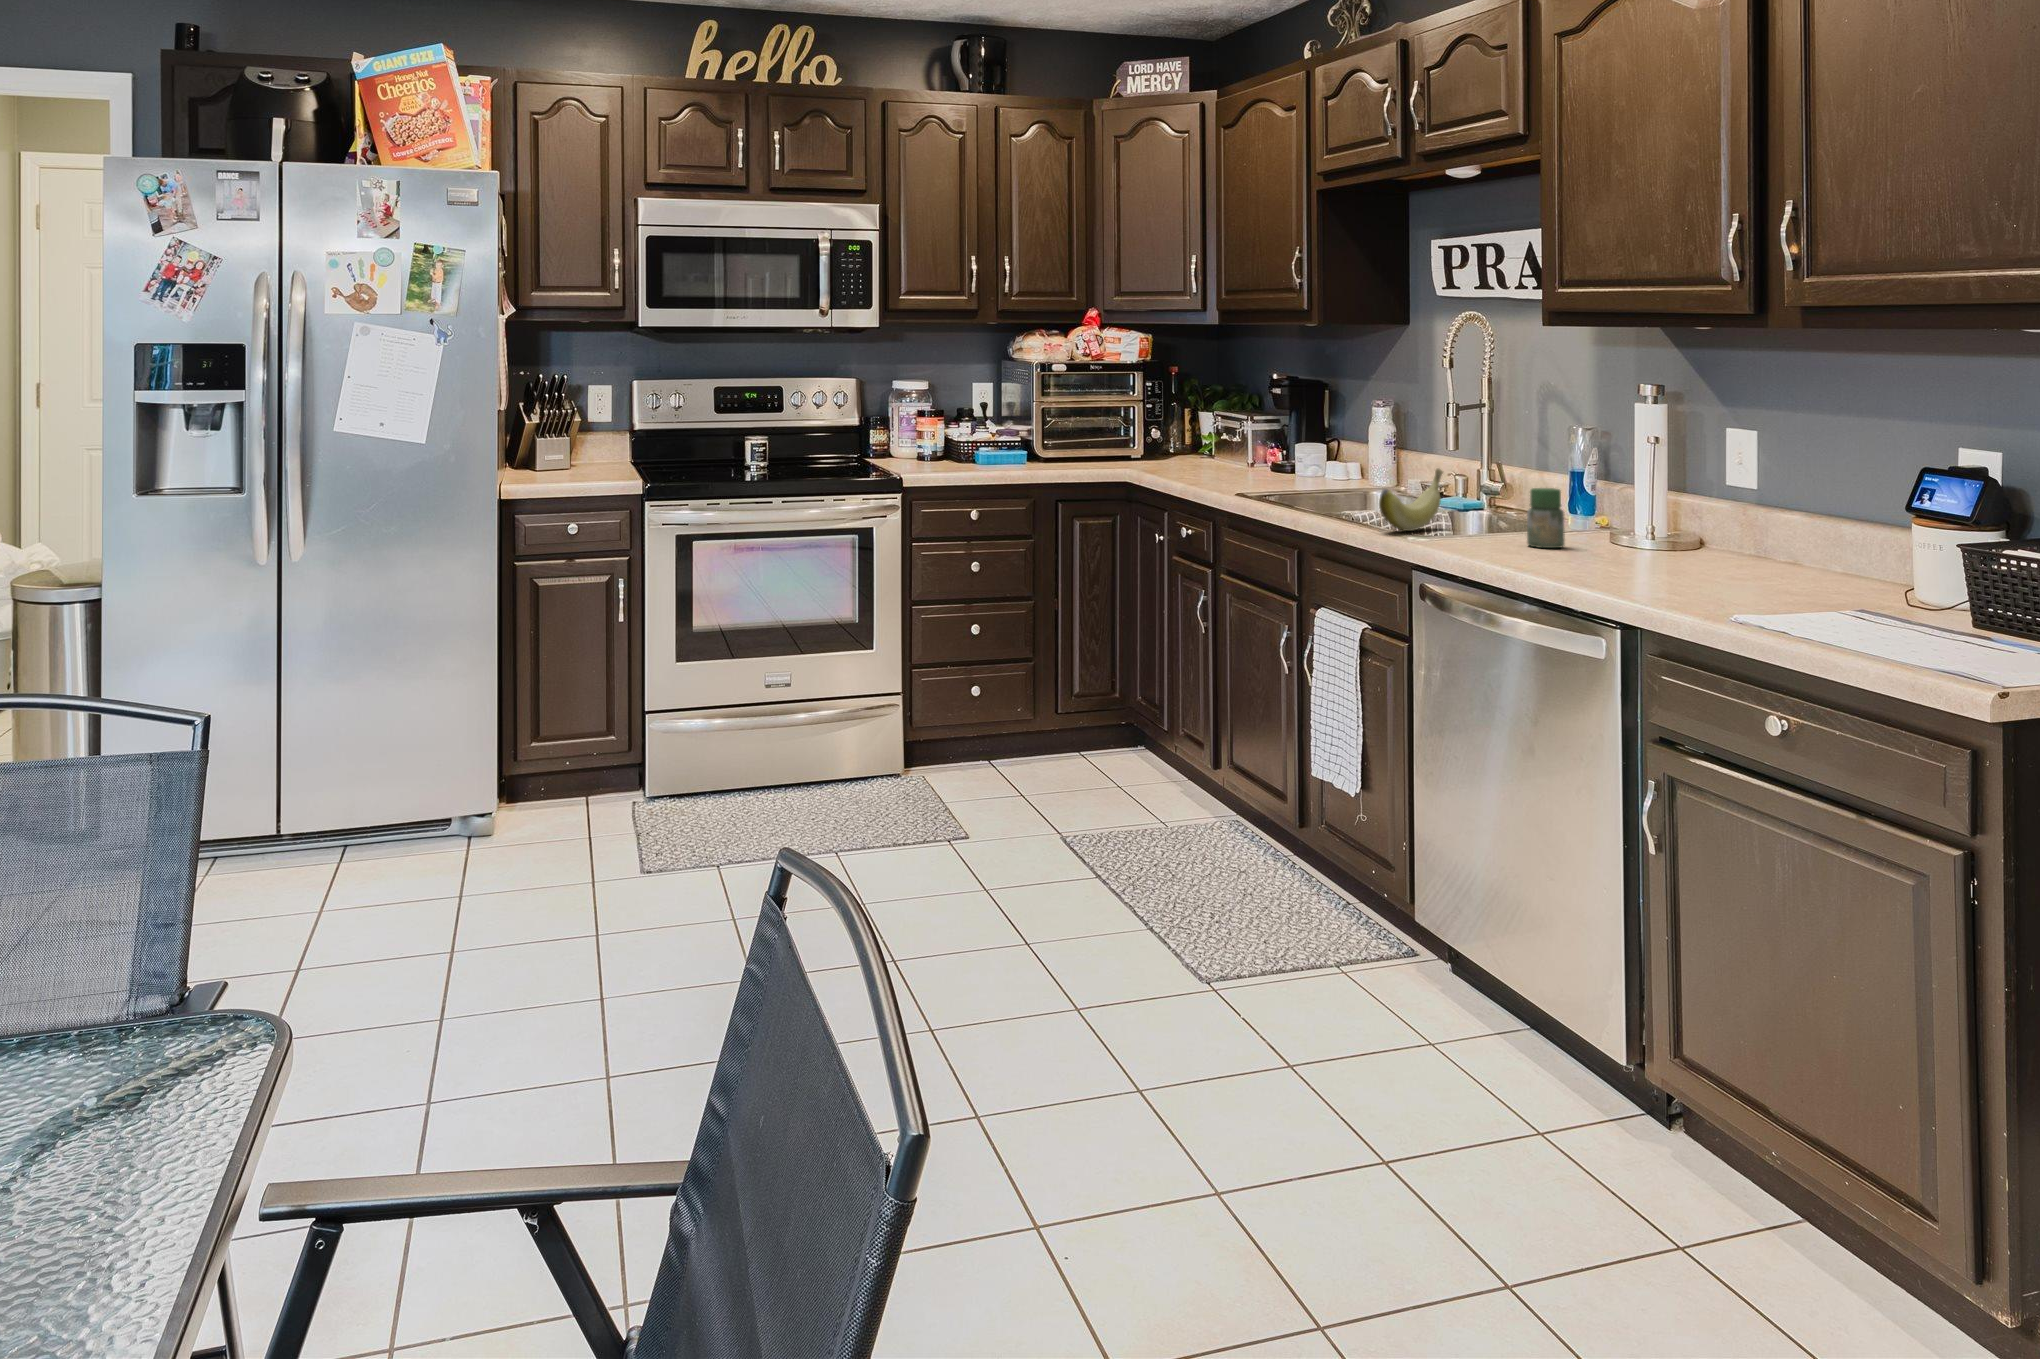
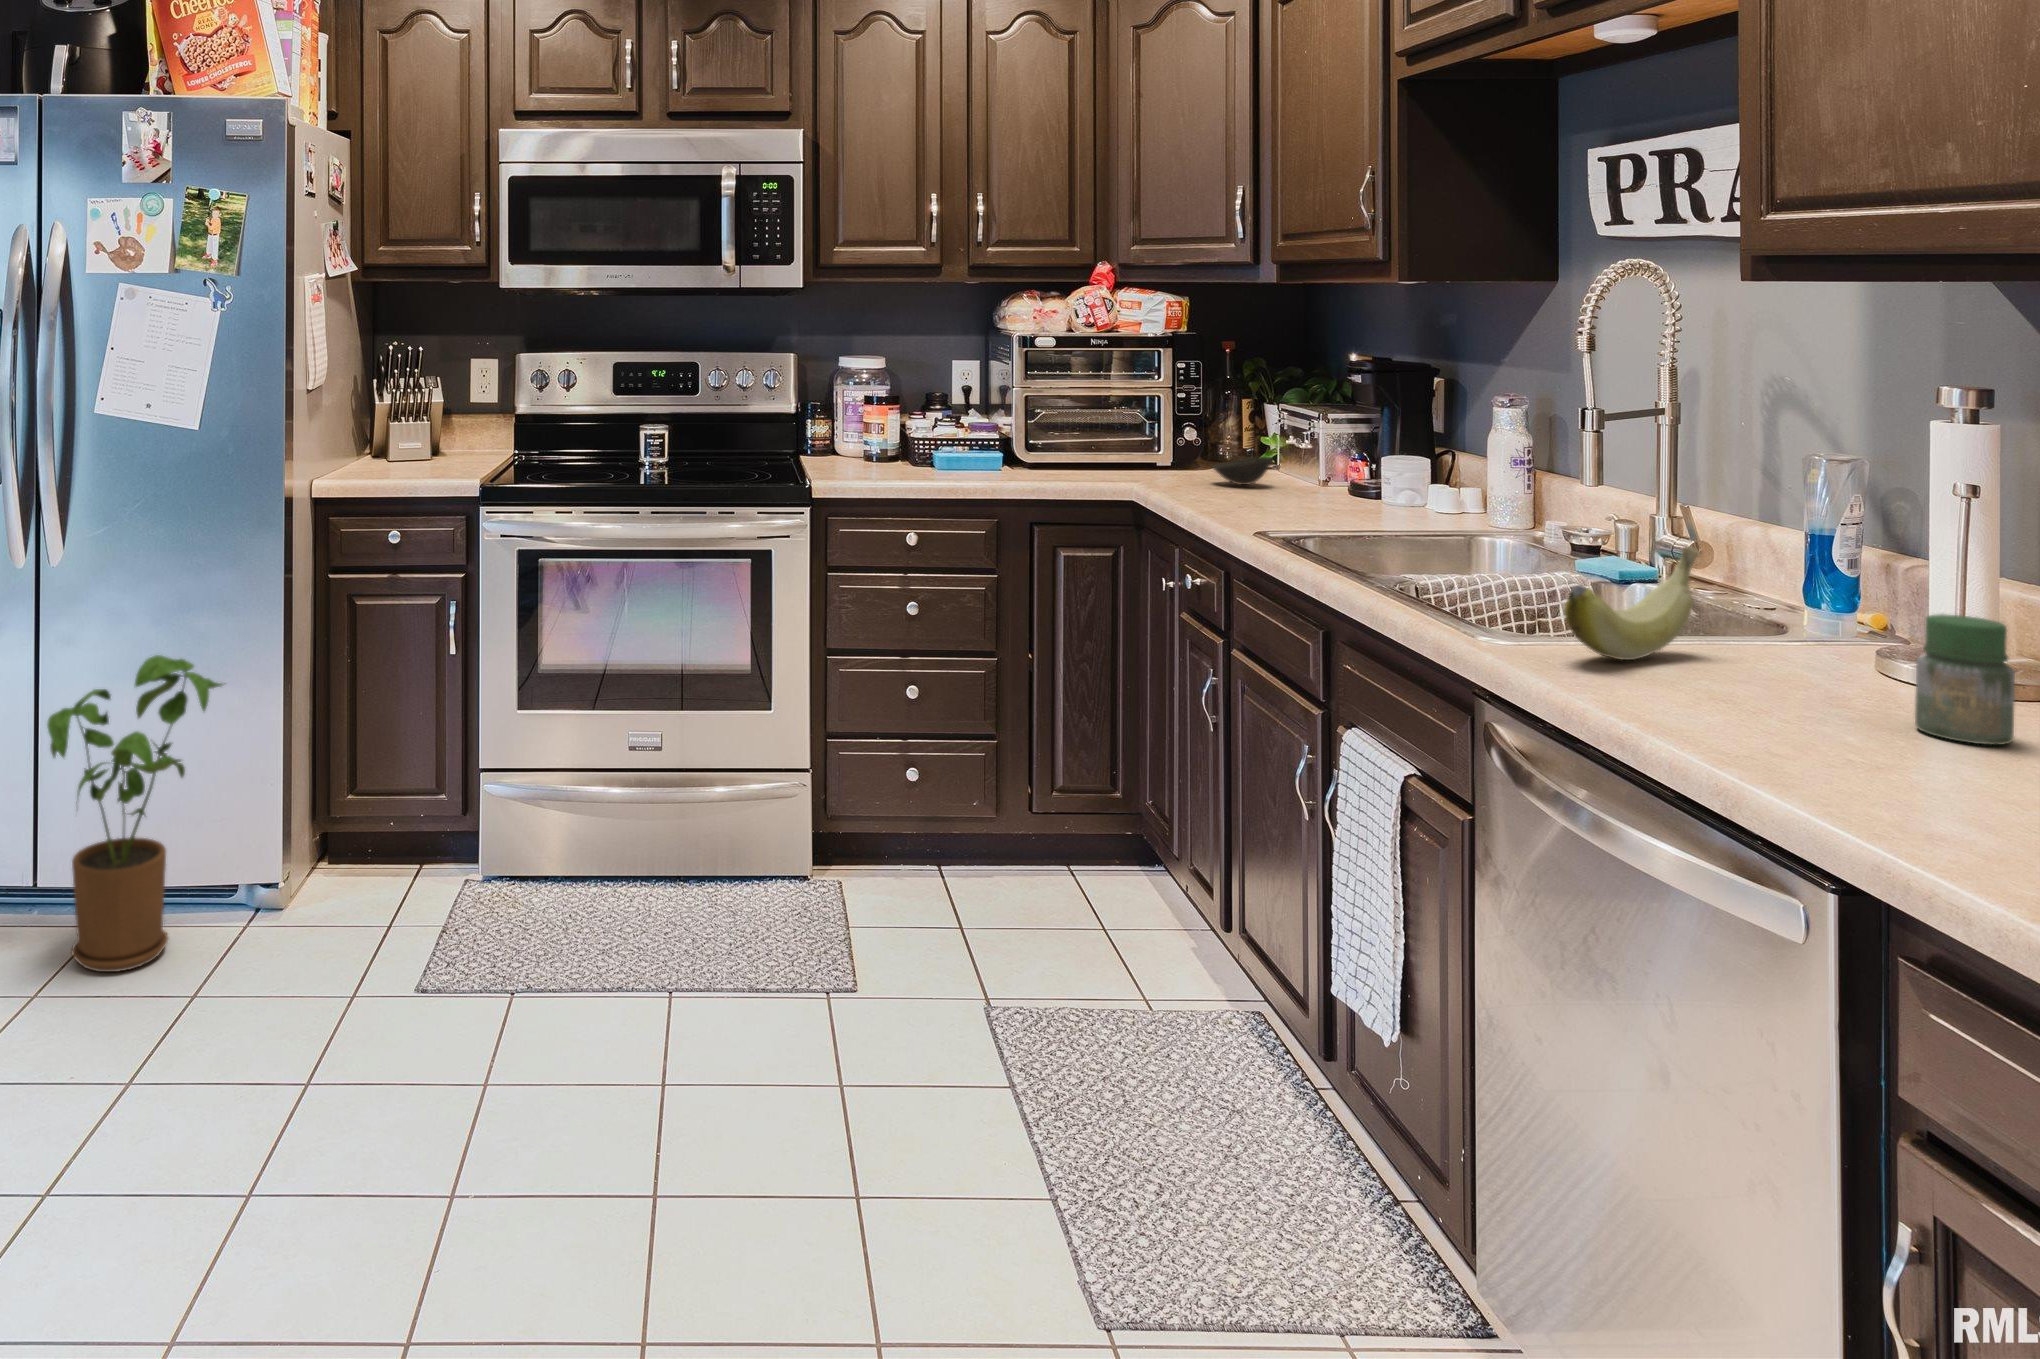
bowl: none [1132,449,1214,470] -> present [1213,457,1273,485]
house plant: none [307,625,454,885] -> present [47,655,223,972]

